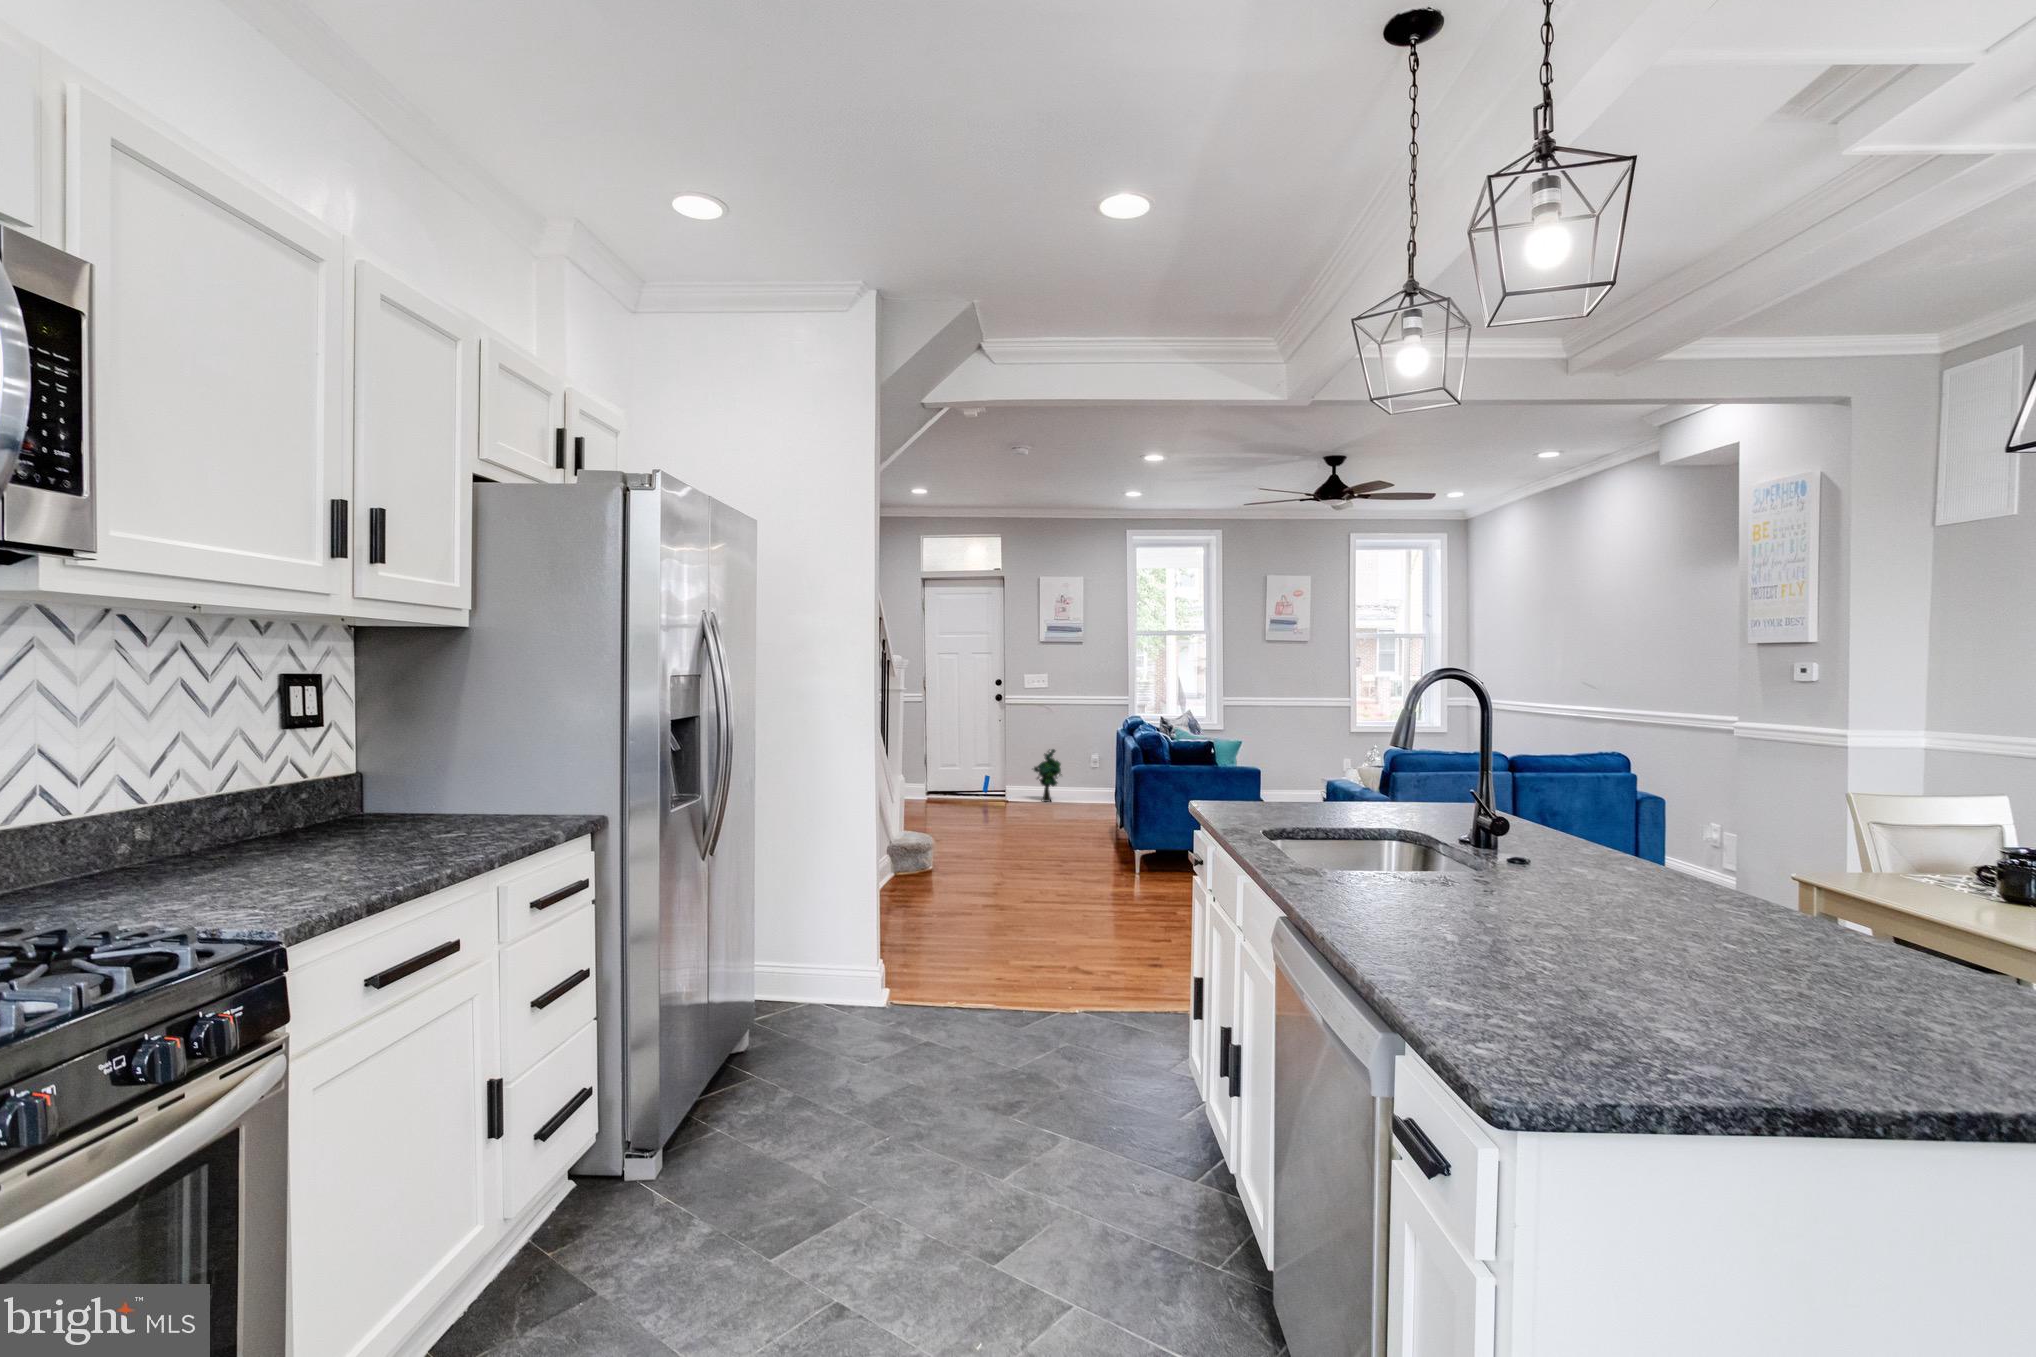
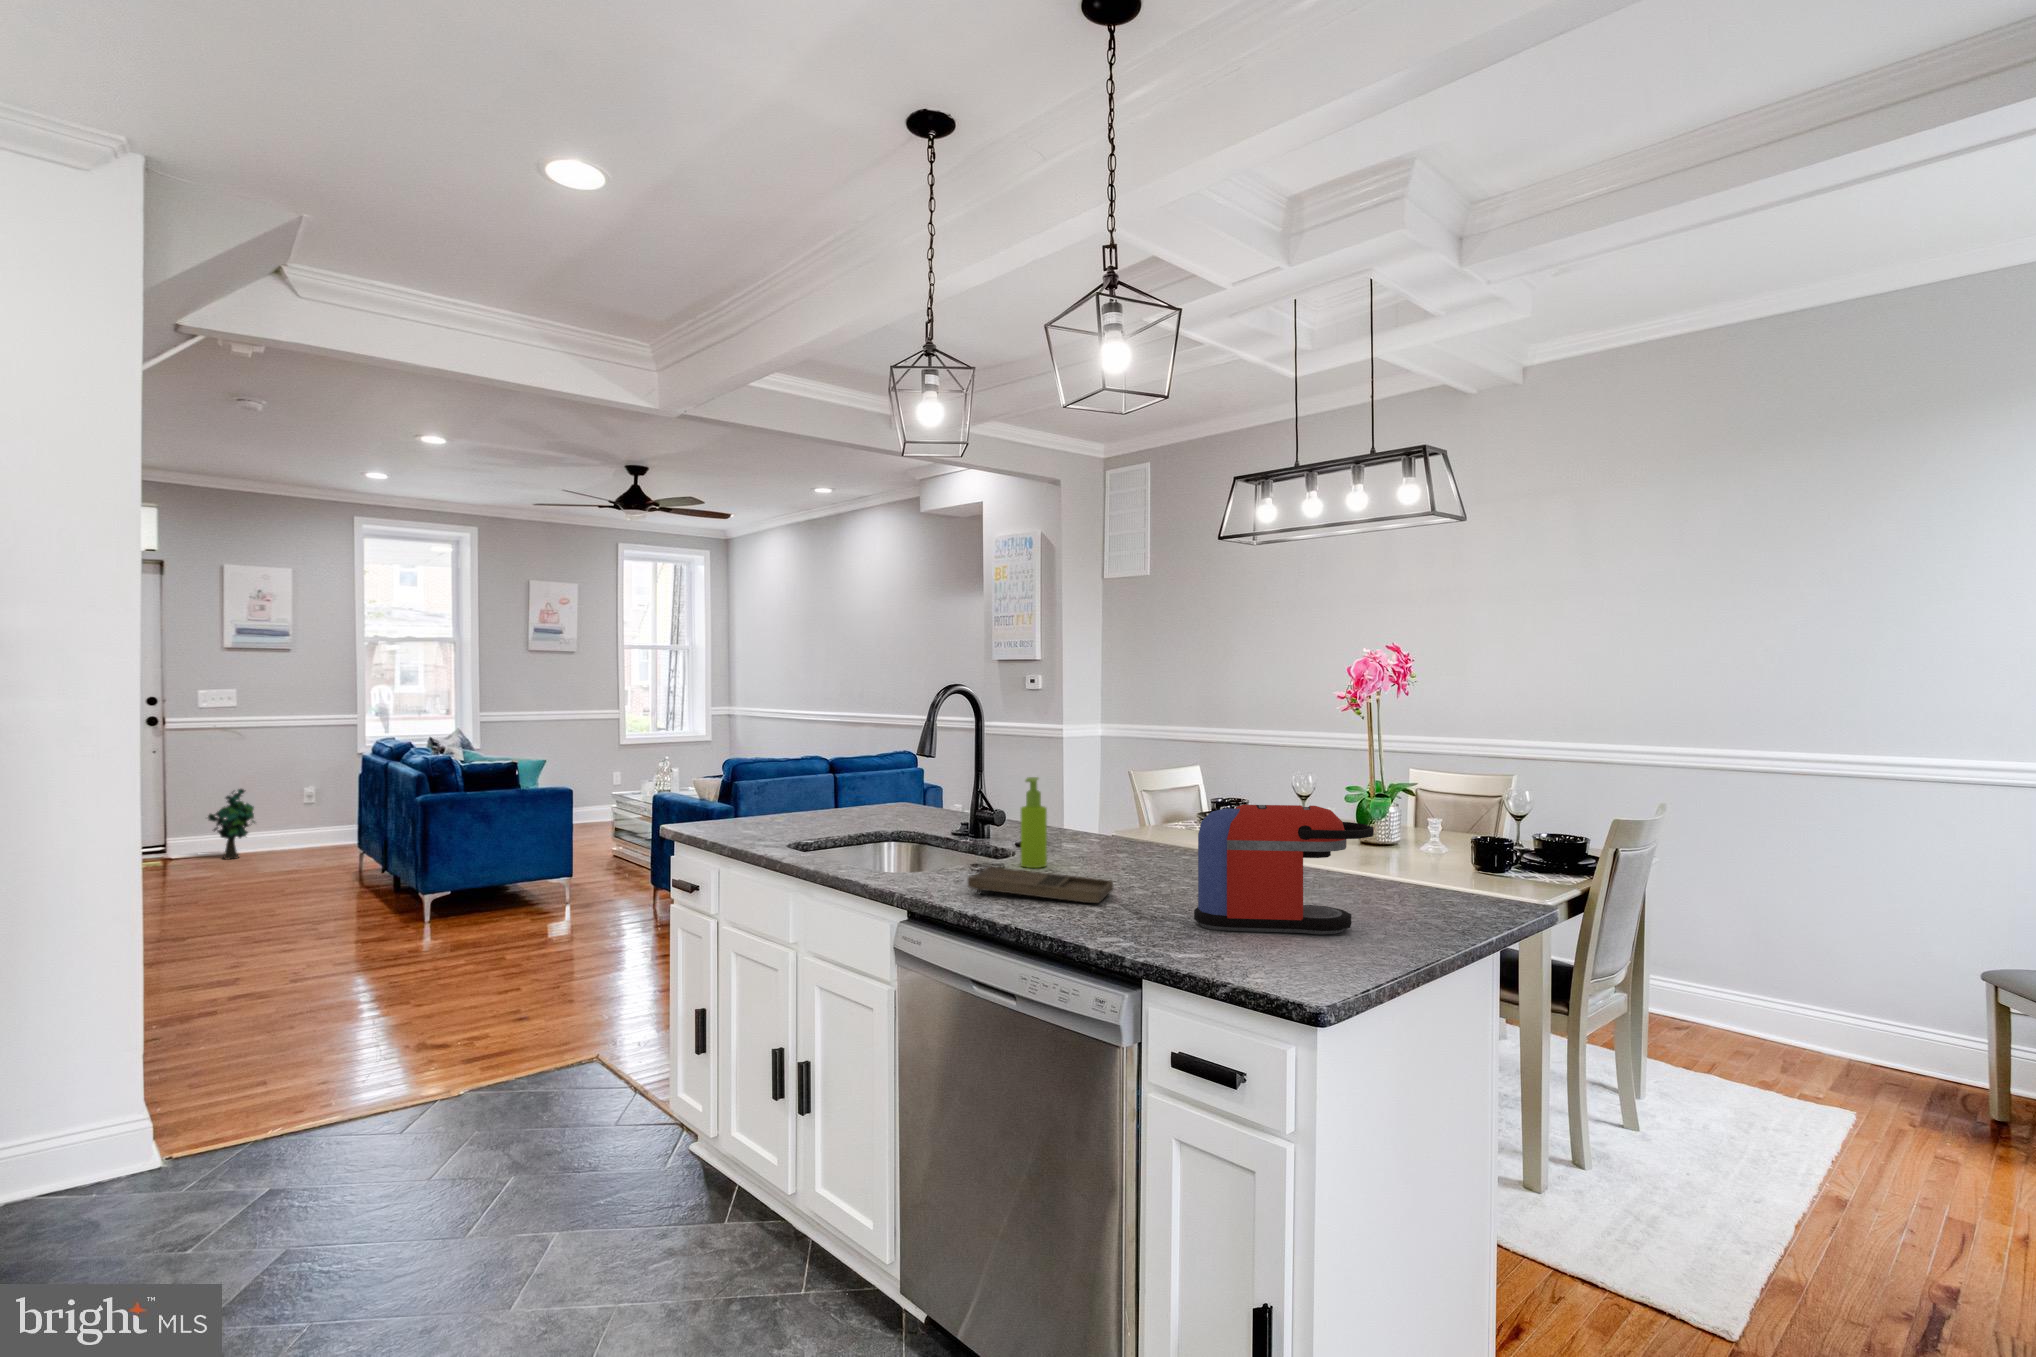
soap dispenser: none [1467,769,1503,881] -> present [1021,777,1047,868]
coffee maker: none [1550,817,1864,1036] -> present [1194,805,1374,935]
tray: none [1333,866,1518,927] -> present [968,867,1113,903]

